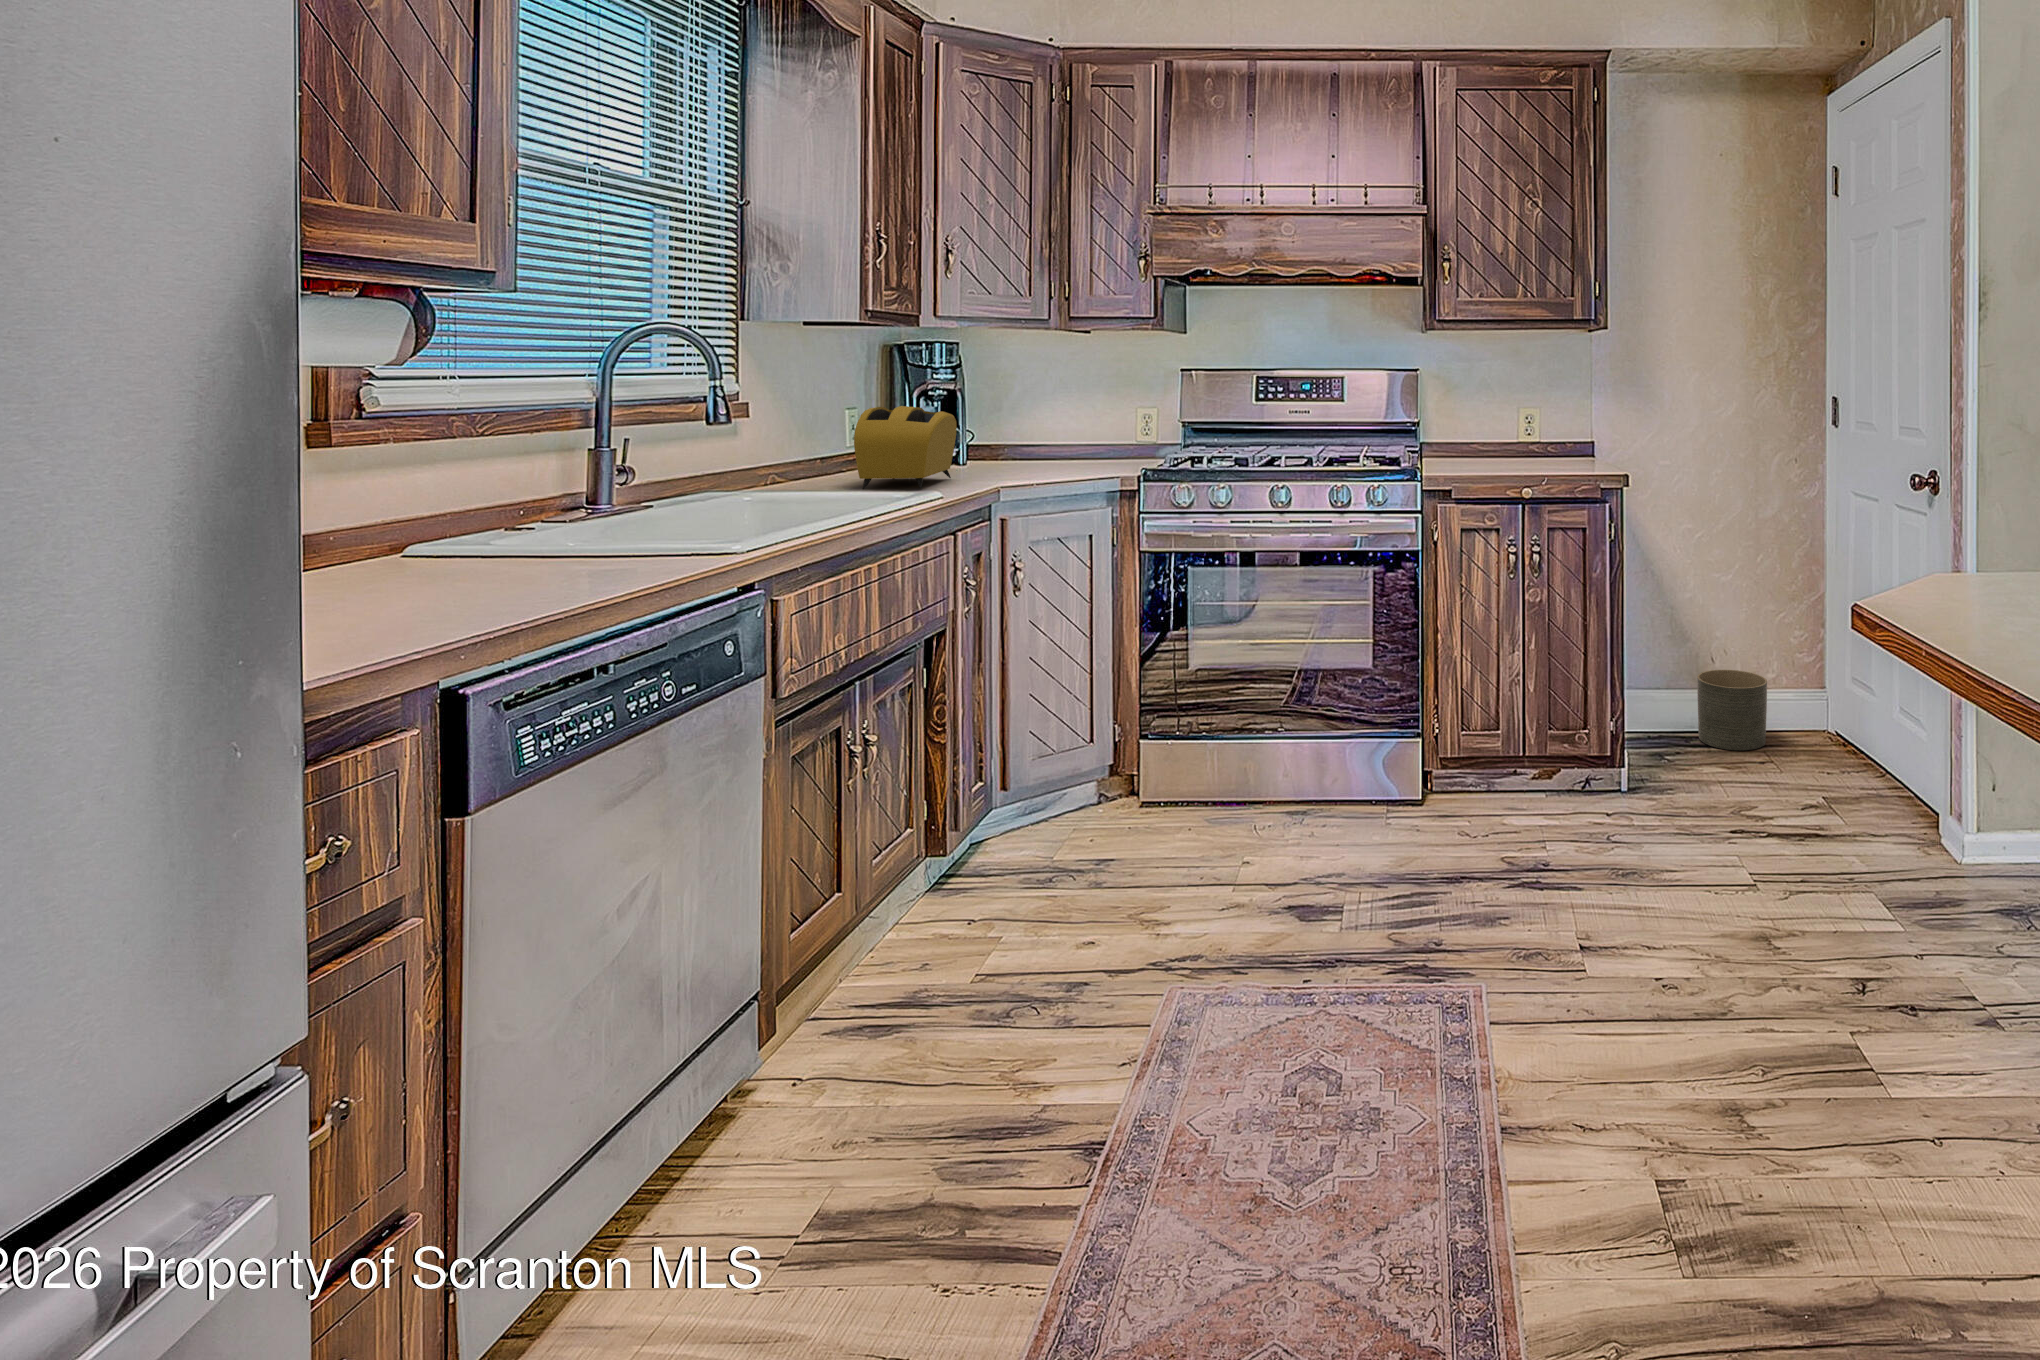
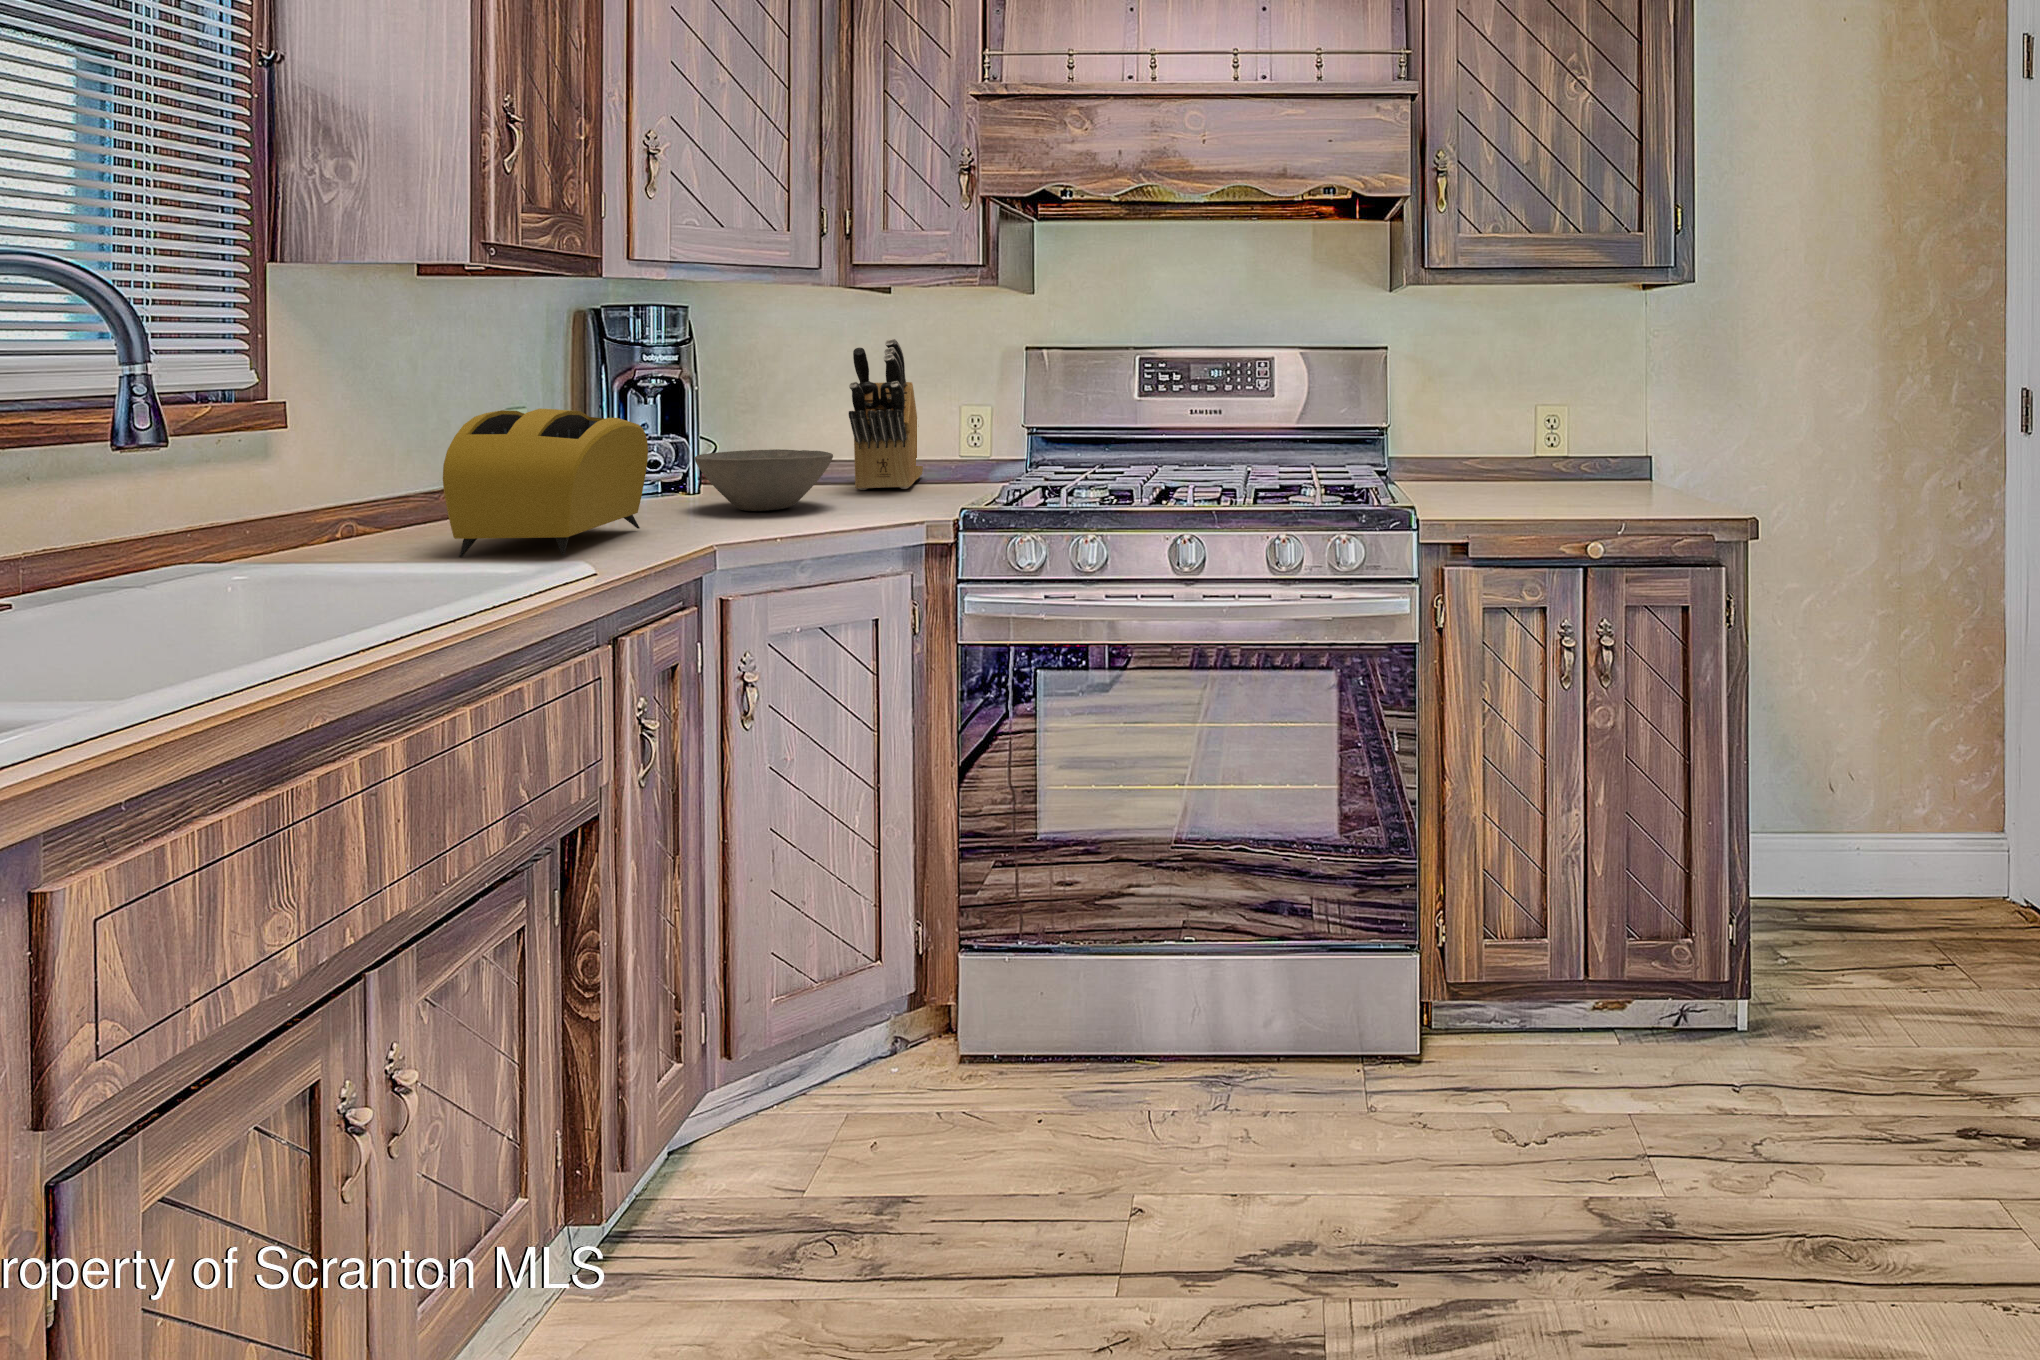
knife block: none [1066,363,1109,462] -> present [849,338,923,490]
bowl: none [975,434,1059,471] -> present [695,449,833,511]
planter: present [1697,670,1767,750] -> none [1816,804,1931,940]

